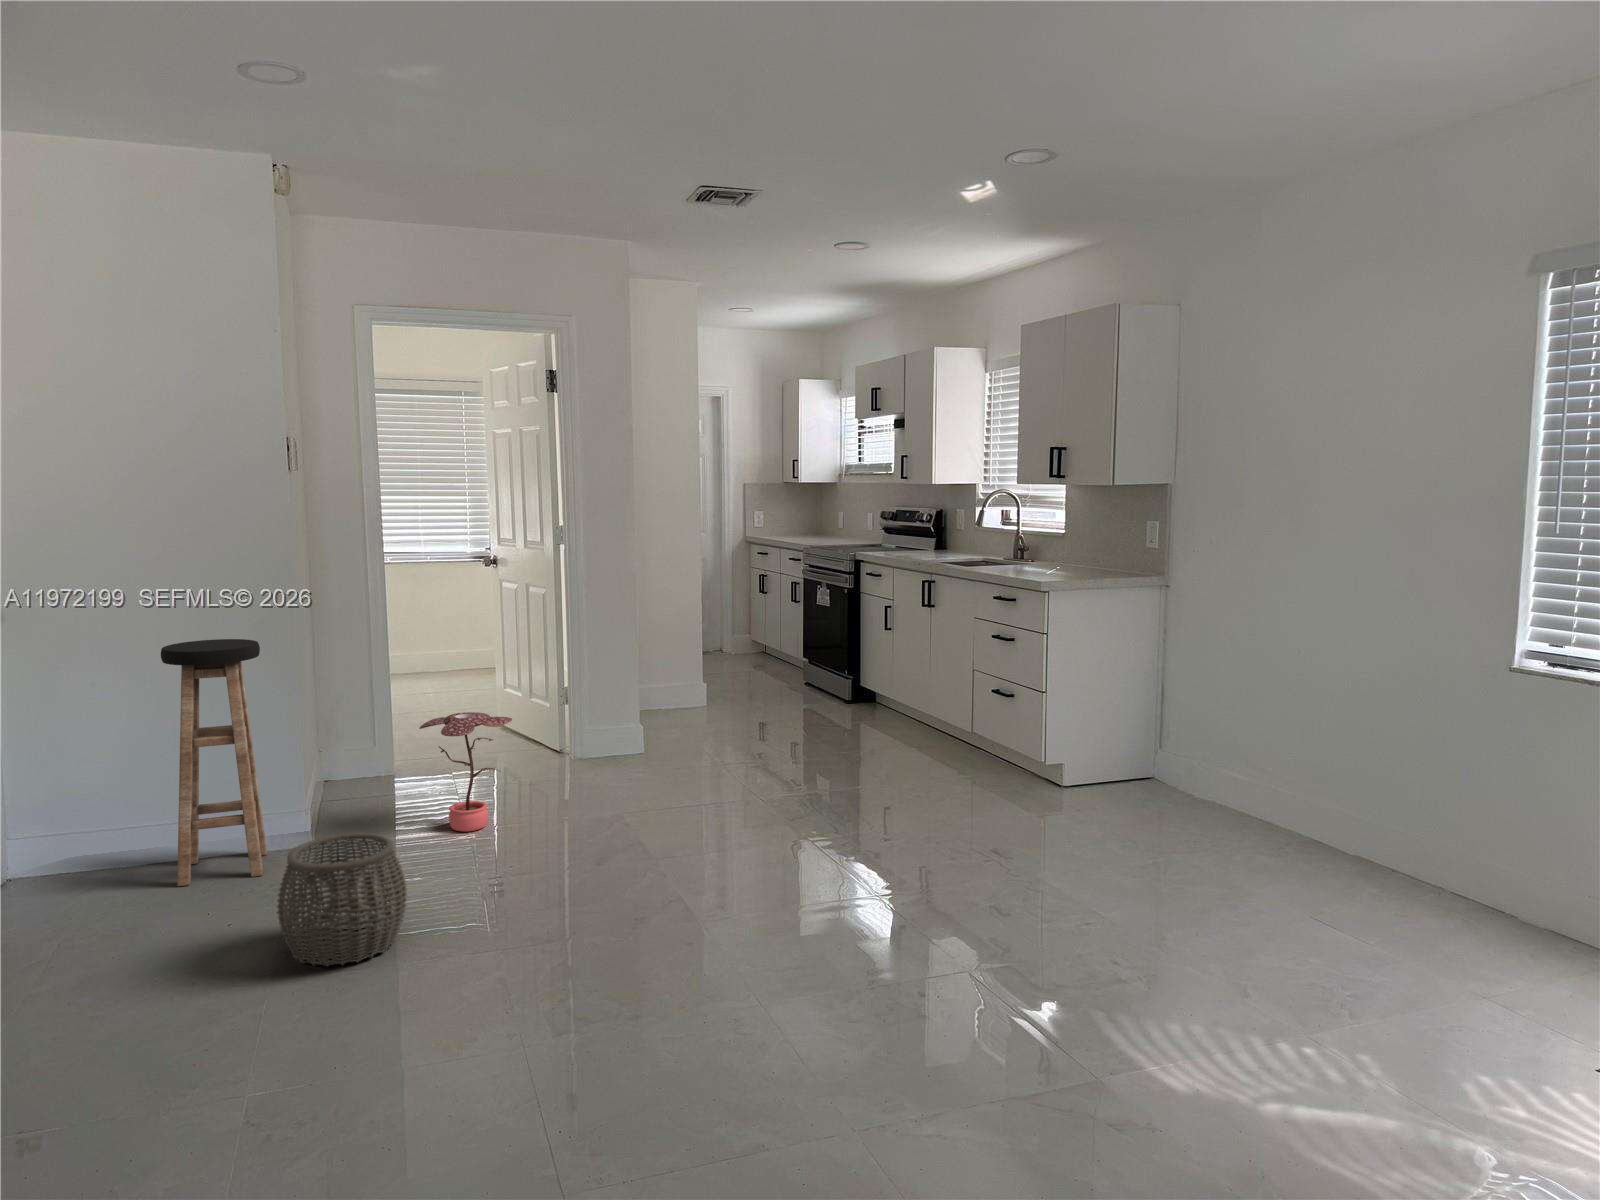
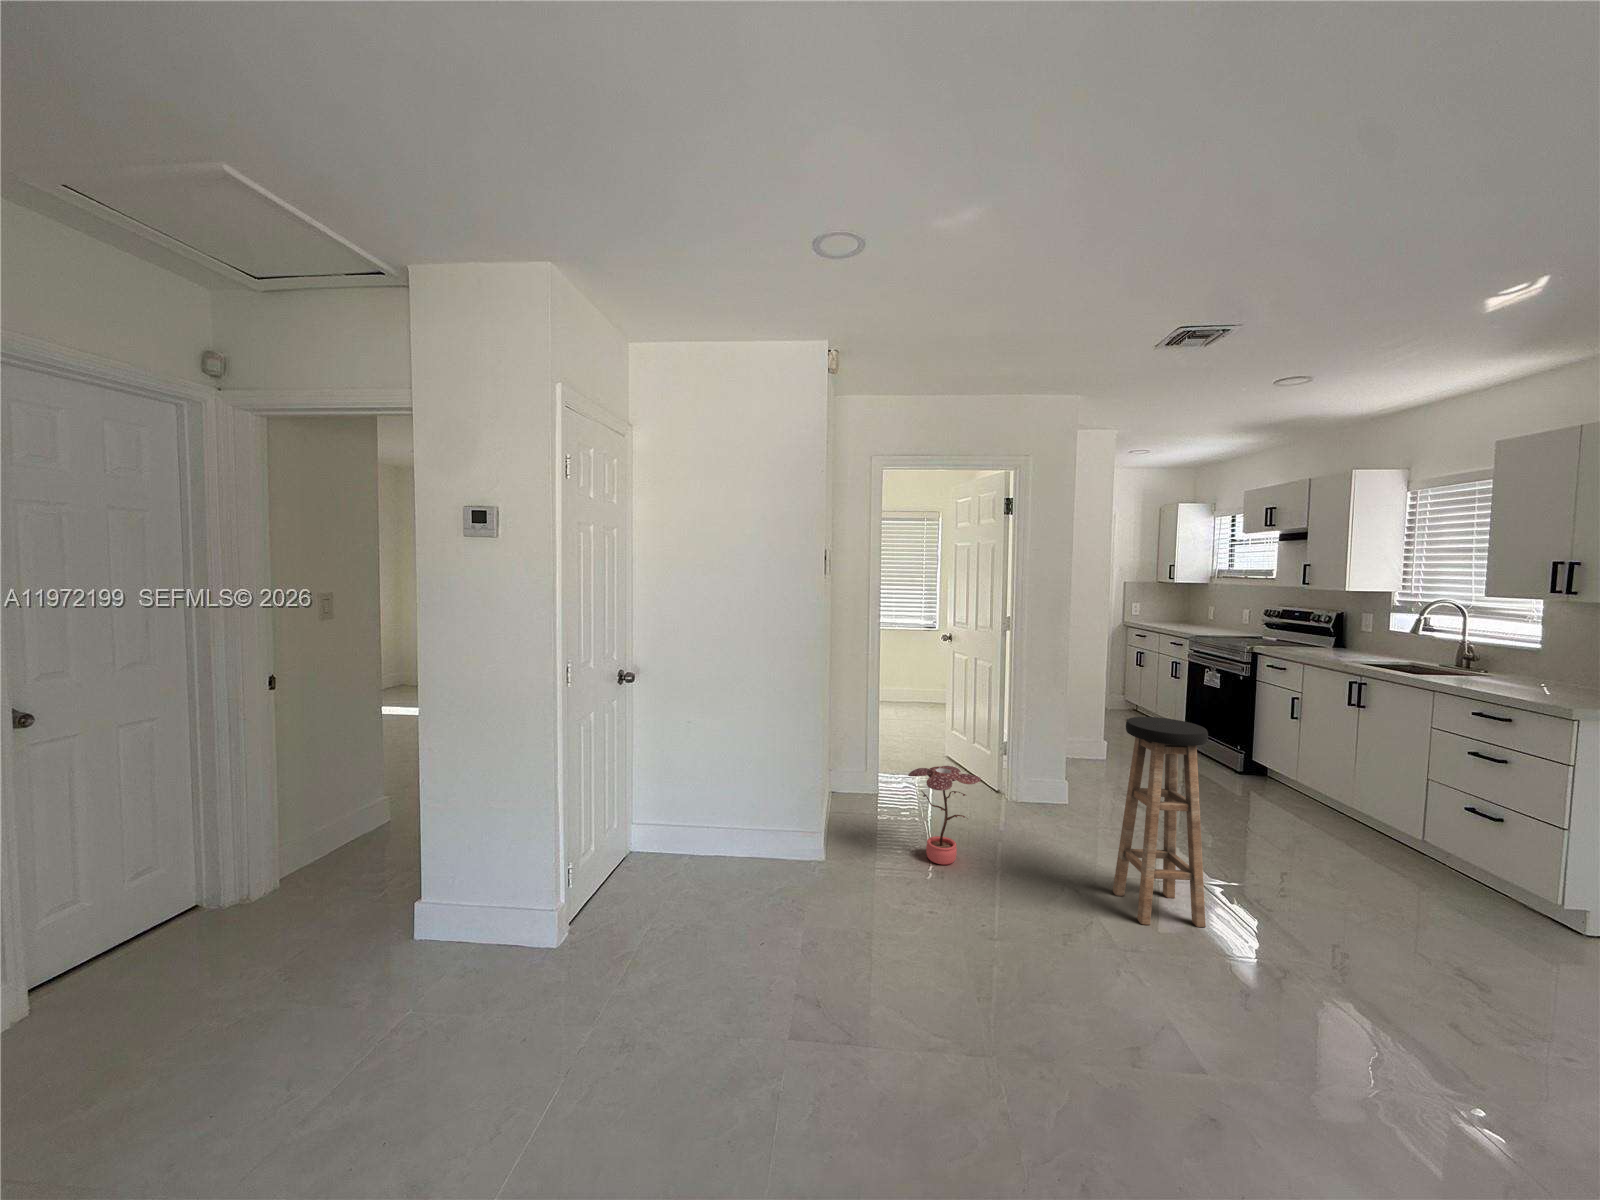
bar stool: present [161,639,267,886] -> present [1113,717,1208,927]
woven basket: present [277,833,407,966] -> none [809,885,913,1019]

